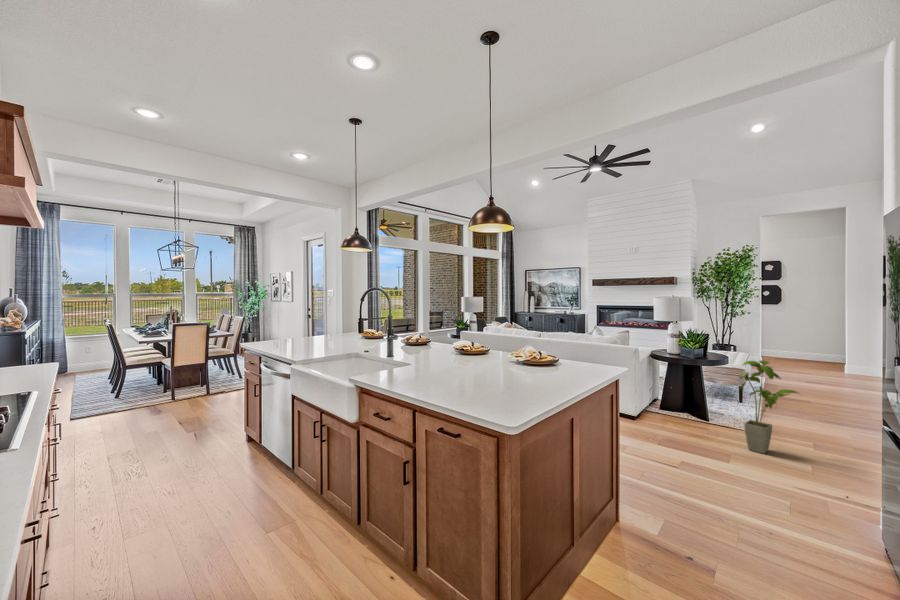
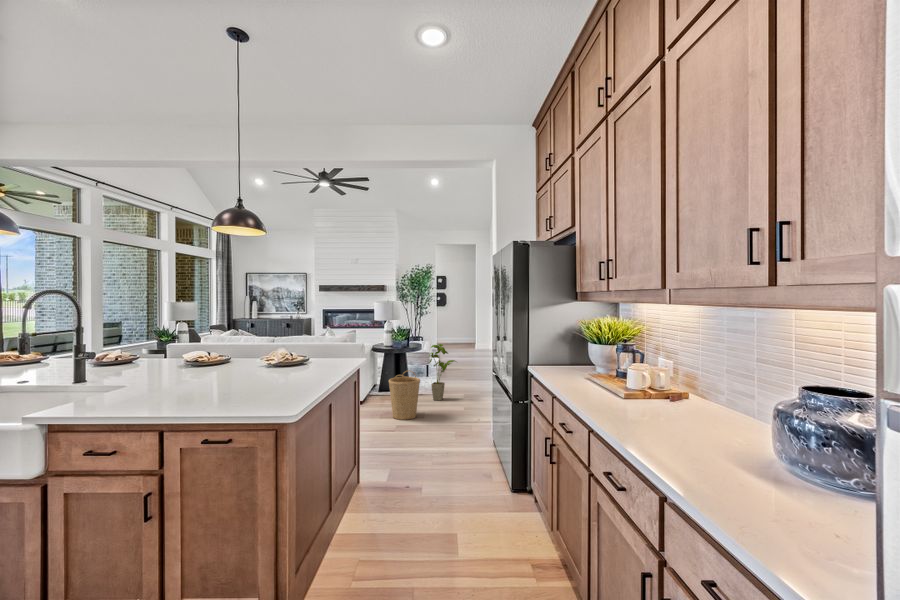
basket: none [660,397,719,477] -> present [389,371,420,420]

